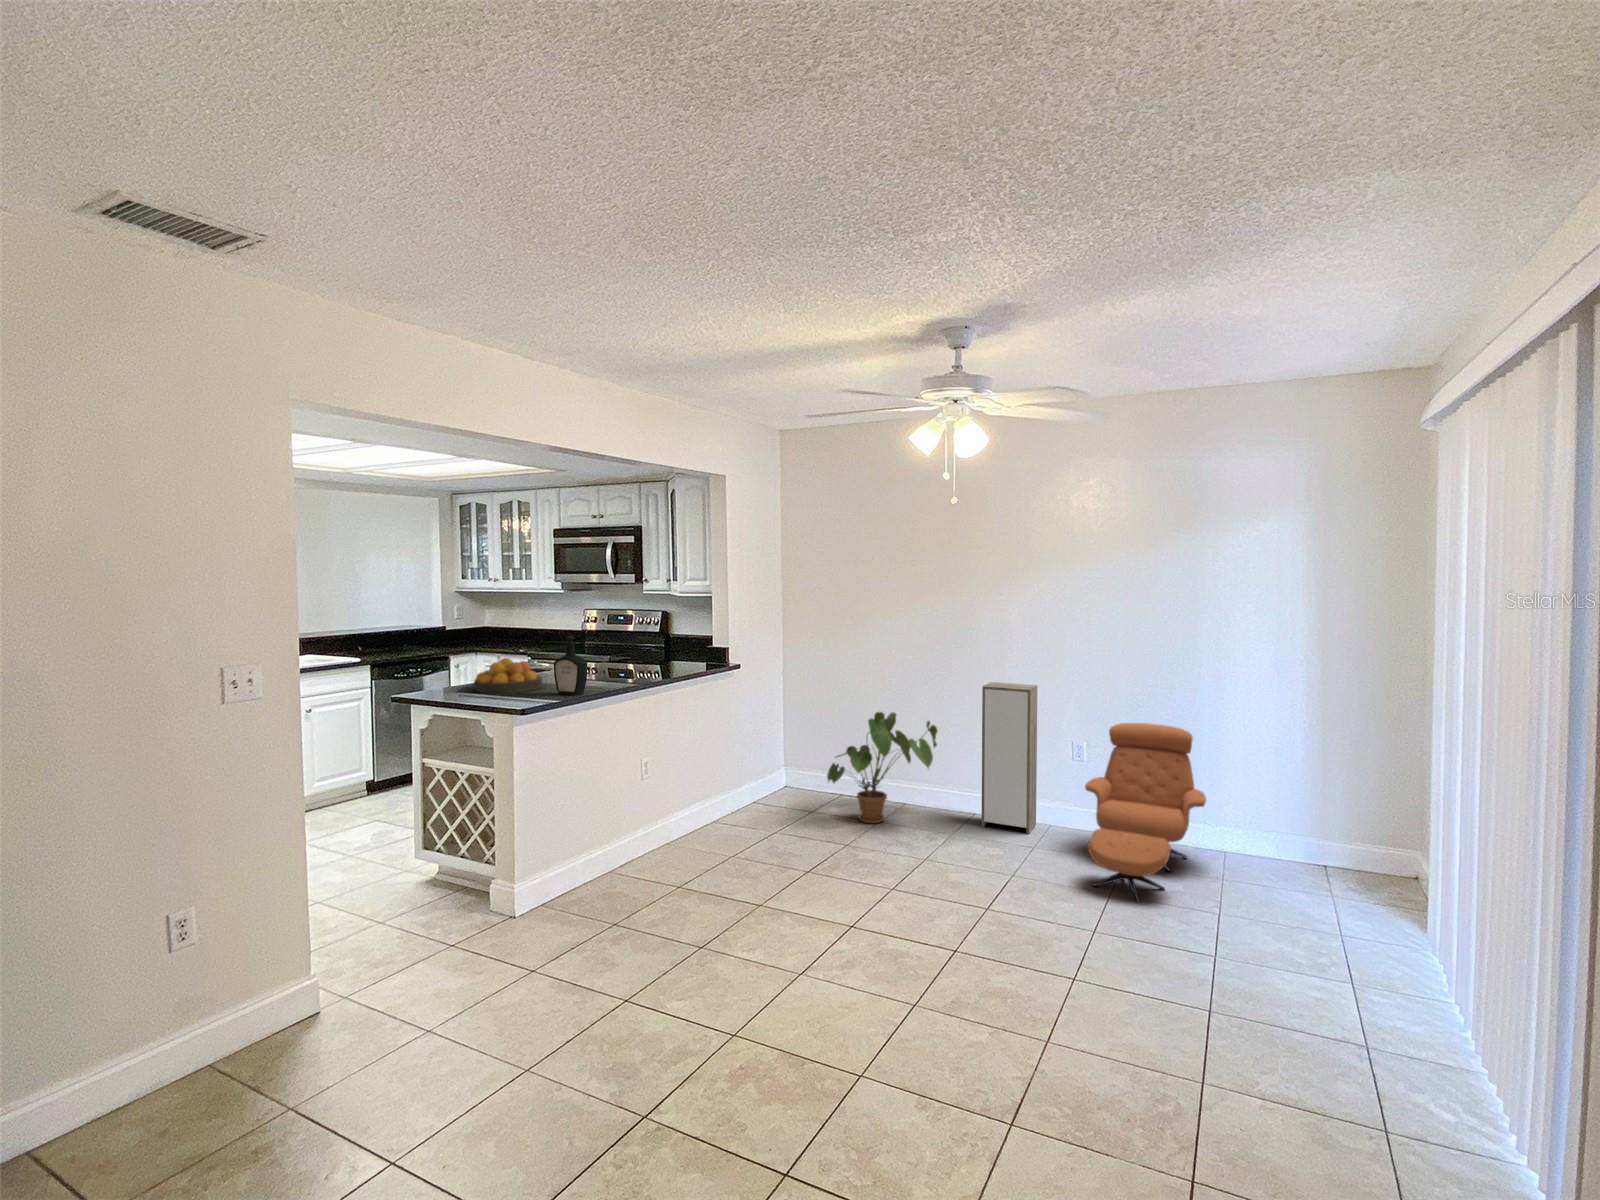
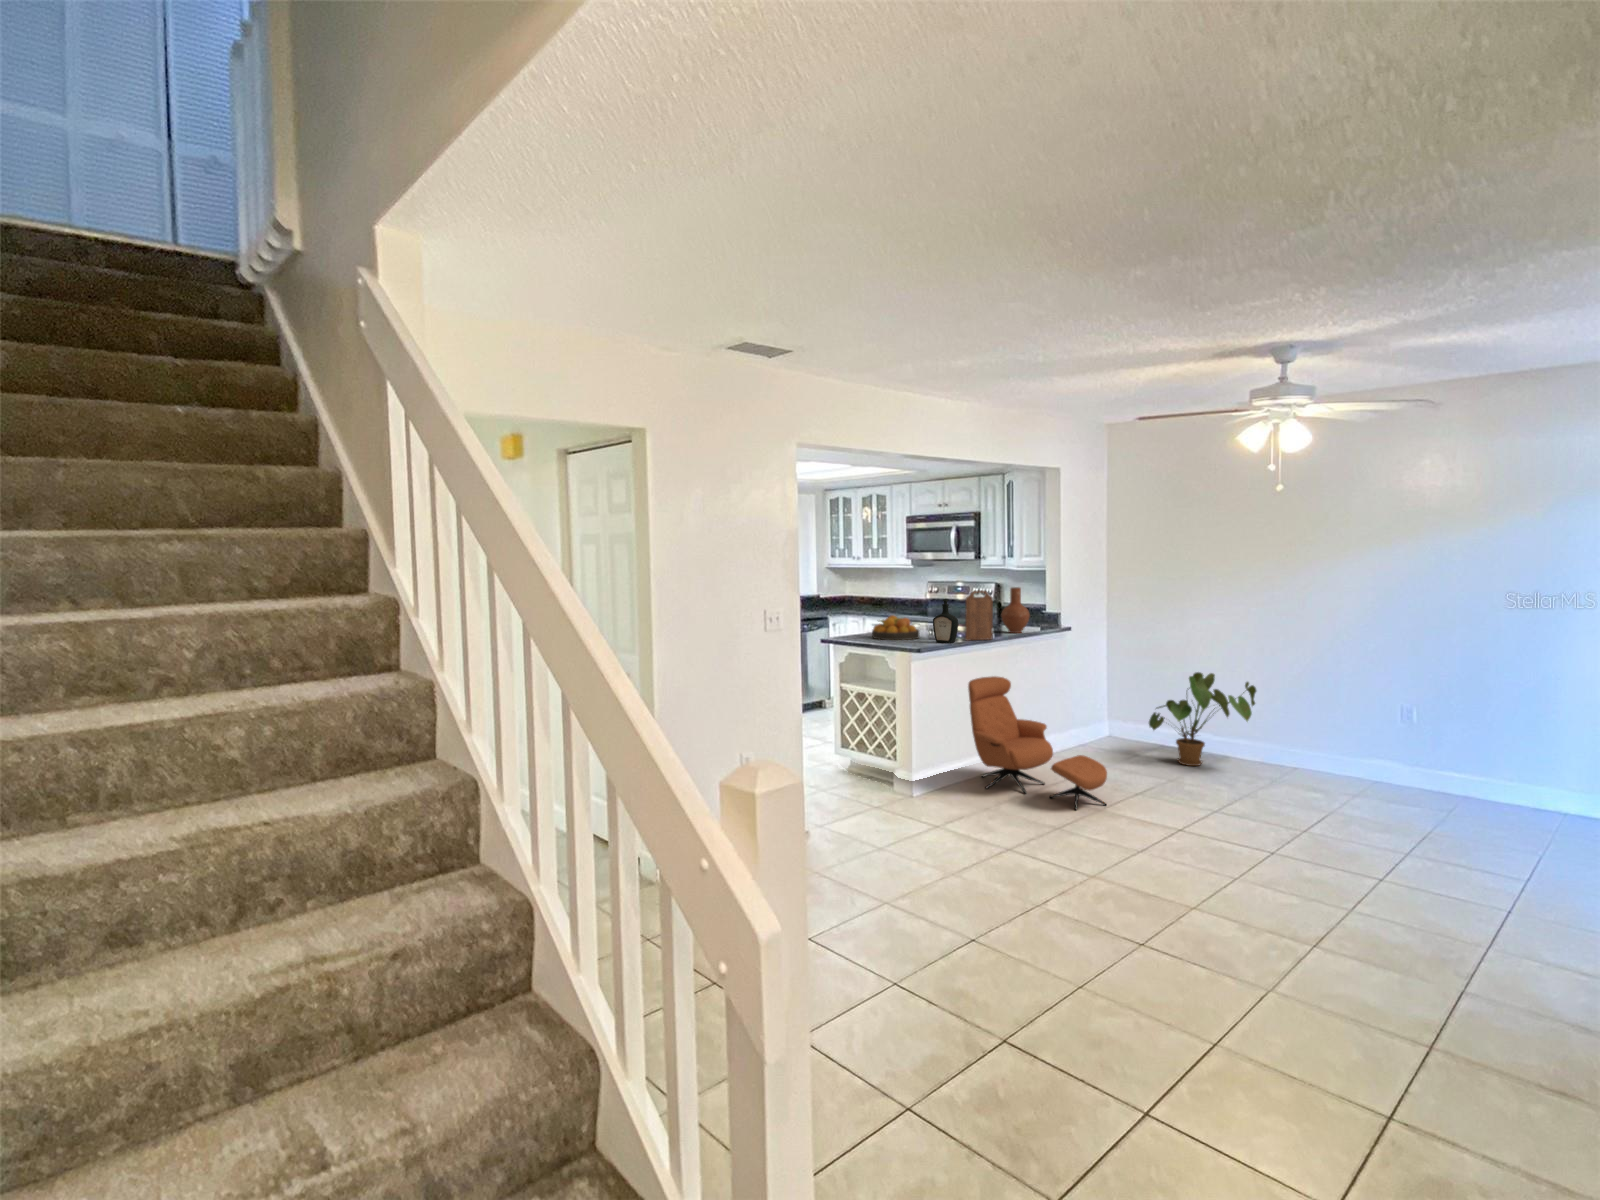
vase: none [657,617,691,675] -> present [1002,587,1029,633]
cutting board: none [600,623,638,689] -> present [965,590,993,640]
storage cabinet: present [981,682,1037,834] -> none [1300,649,1363,787]
armchair: present [1085,723,1206,902] -> present [968,676,1107,810]

